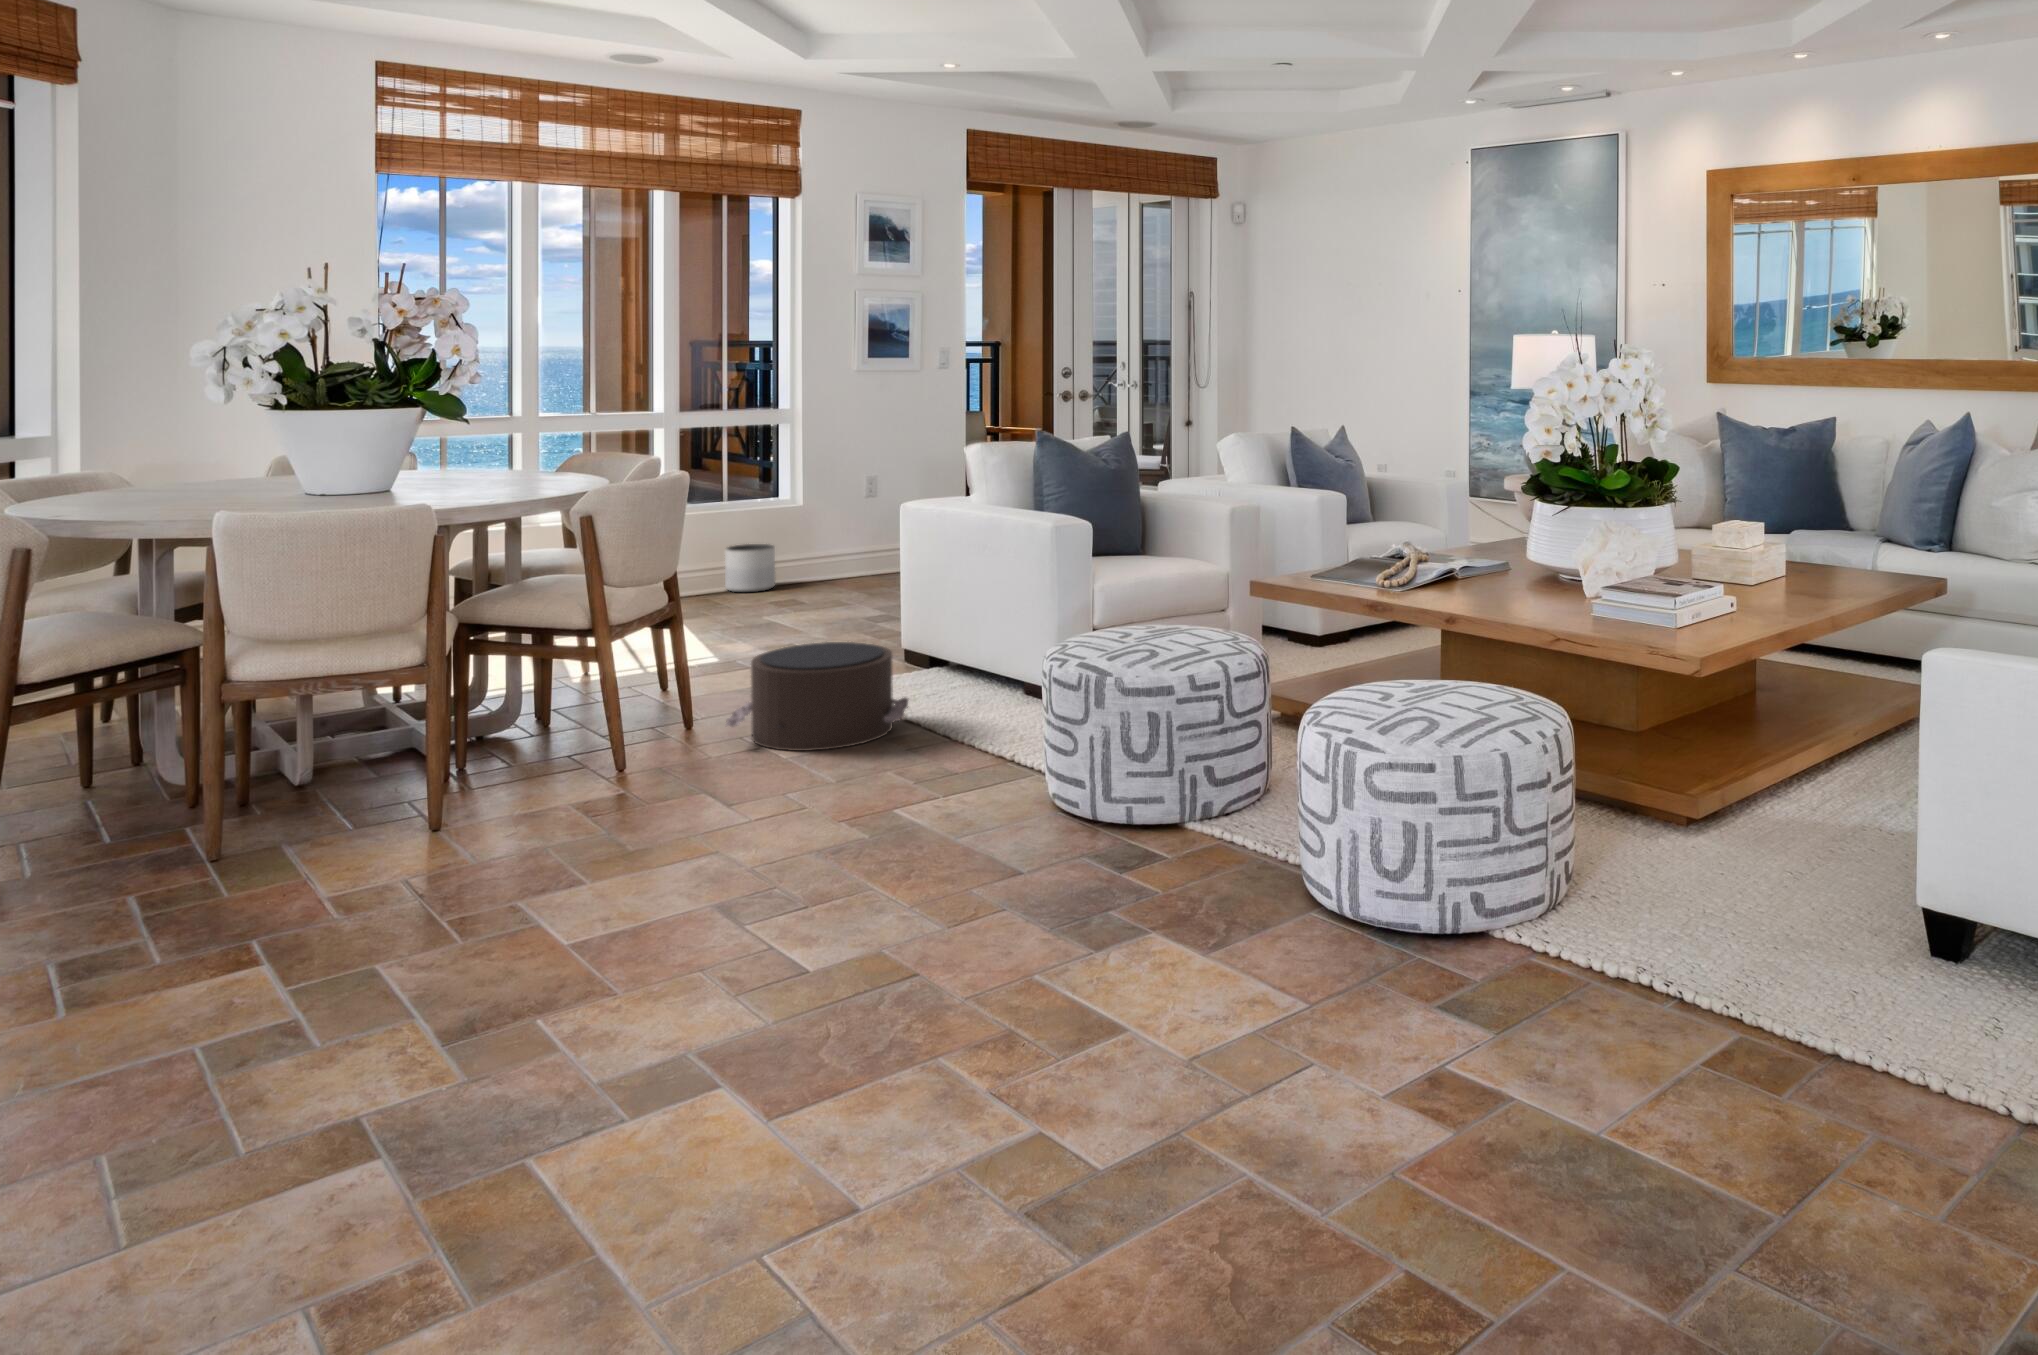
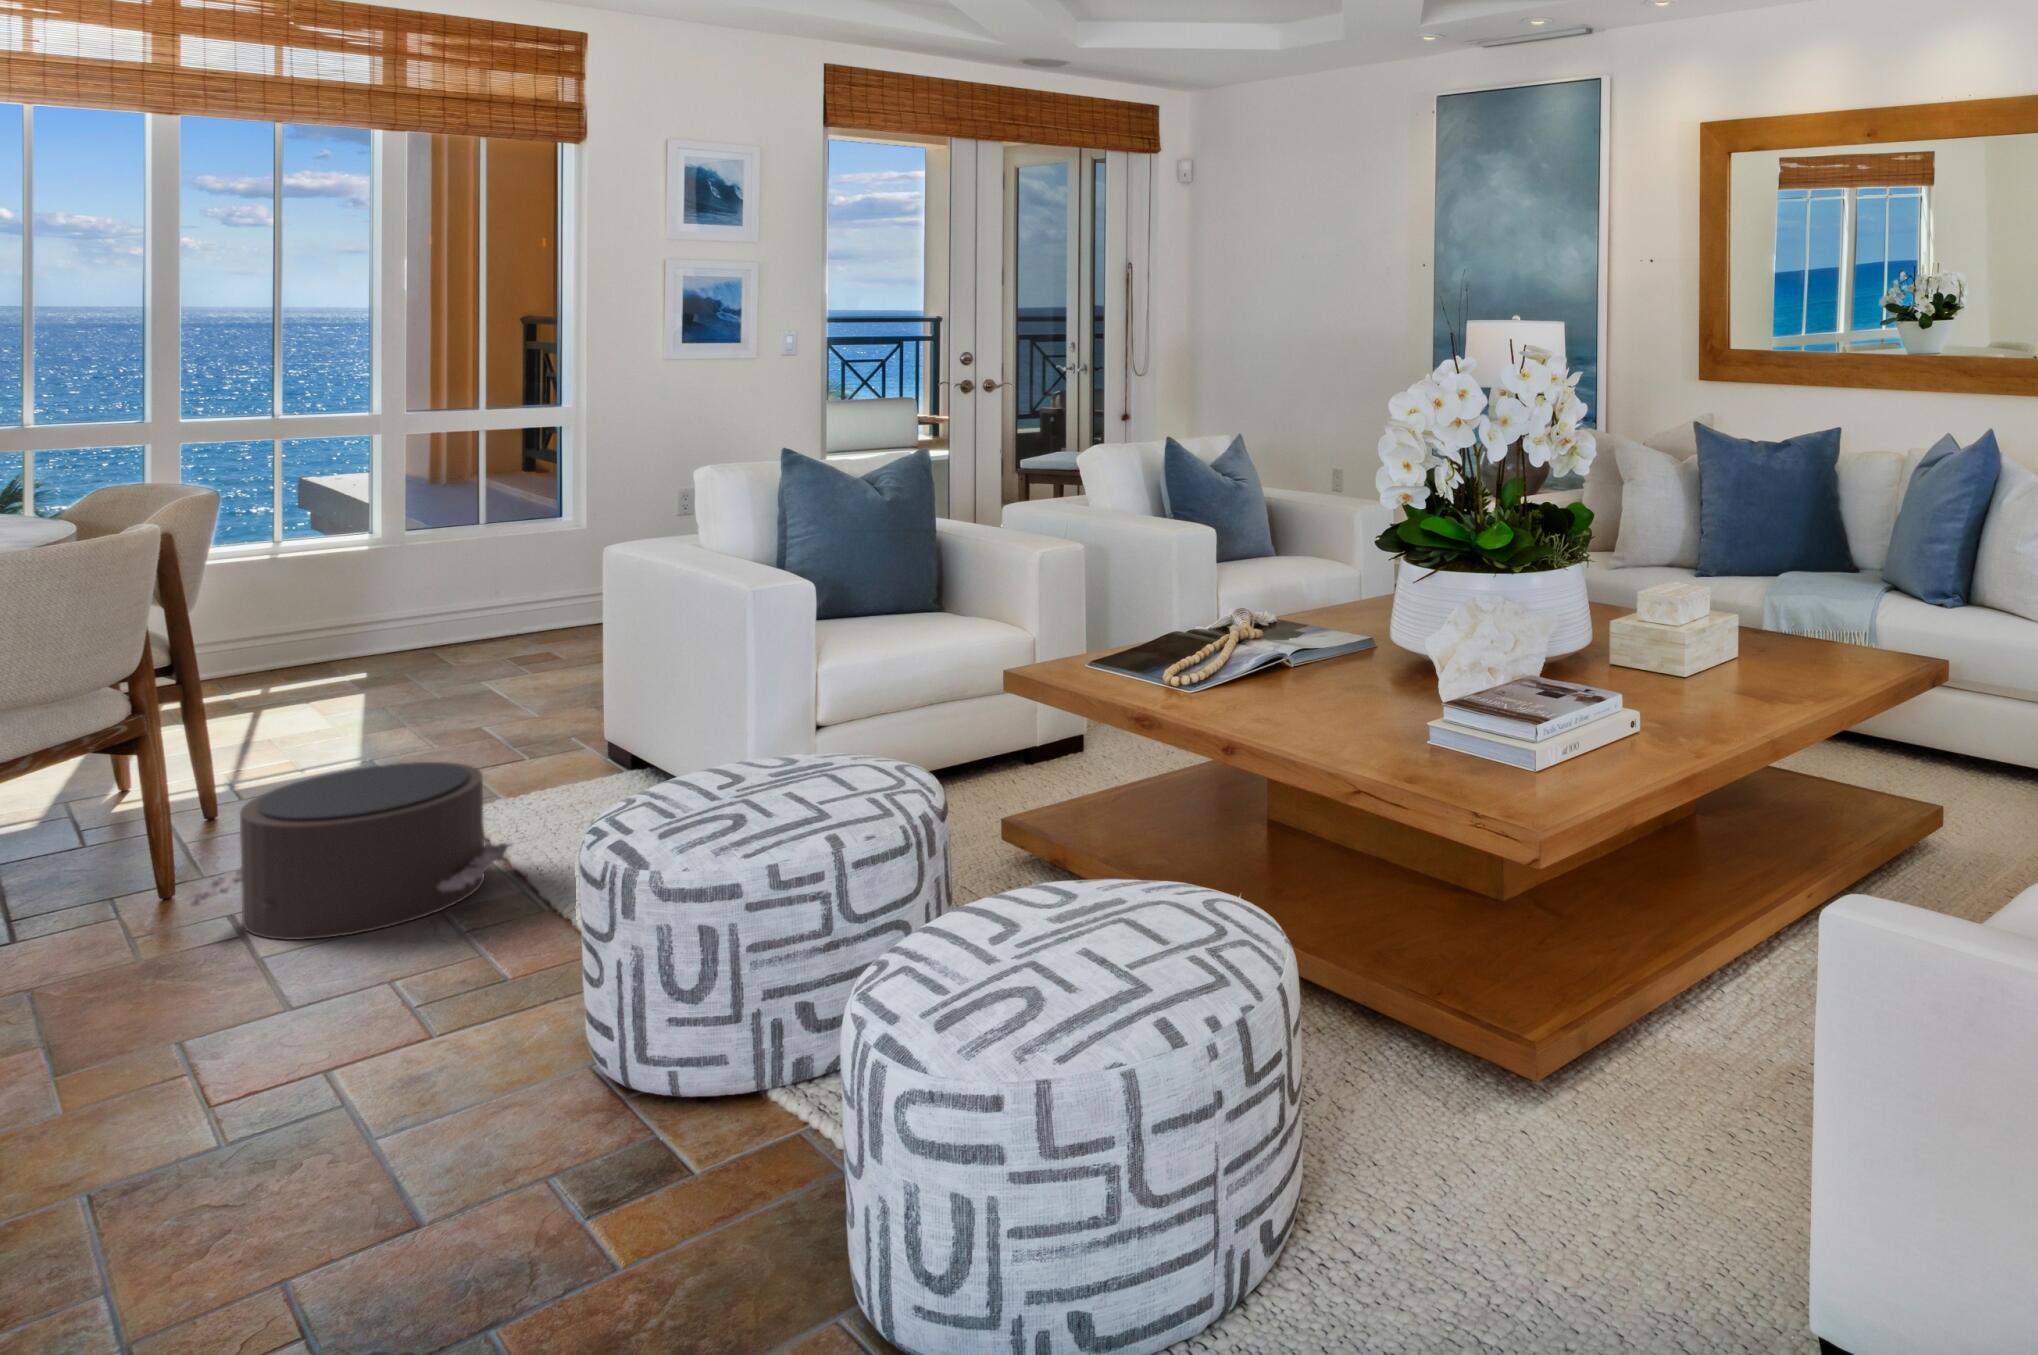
planter: present [725,544,775,592] -> none [470,579,541,642]

